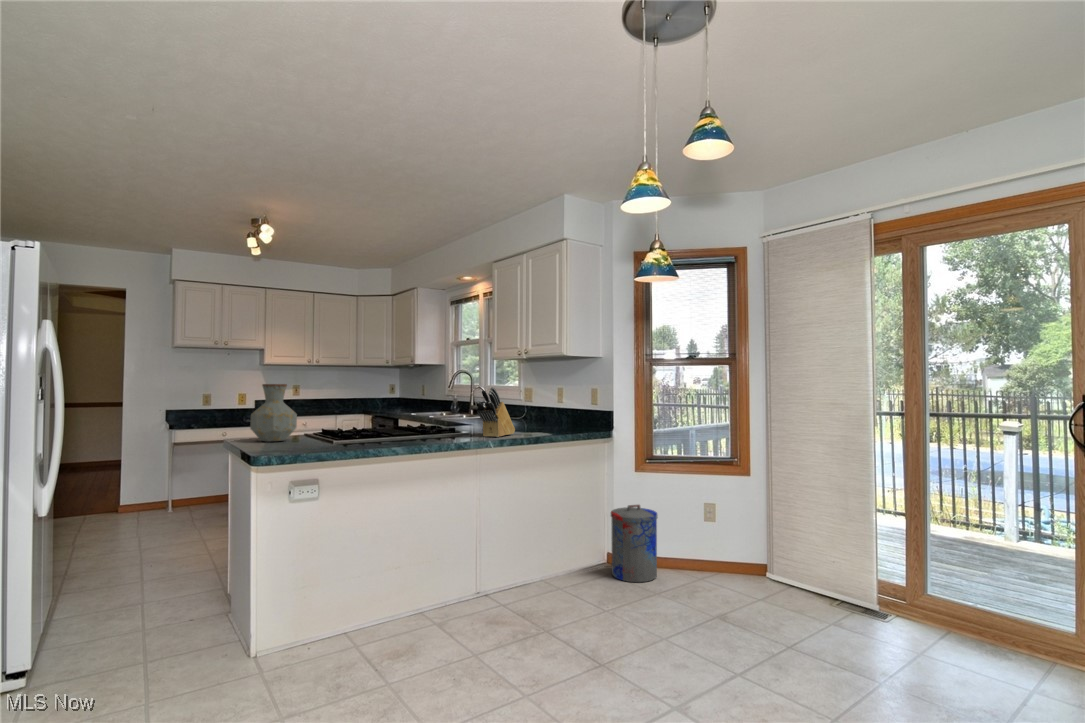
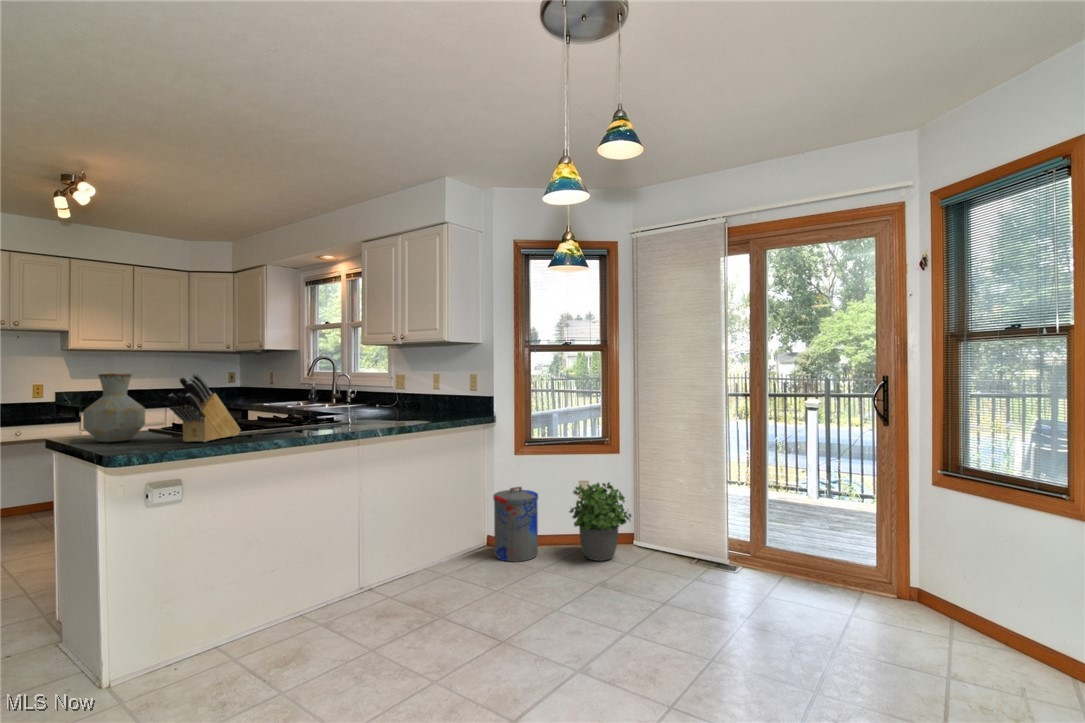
knife block: present [477,387,515,437] -> present [169,374,240,442]
potted plant: none [689,505,760,591] -> present [569,482,631,561]

